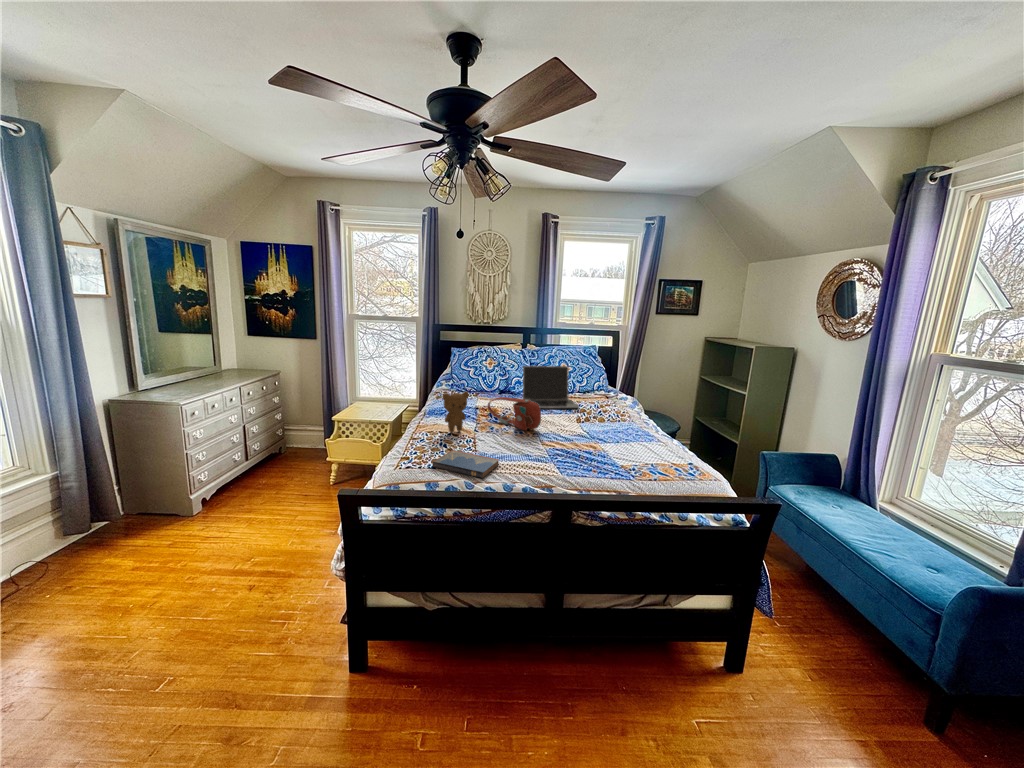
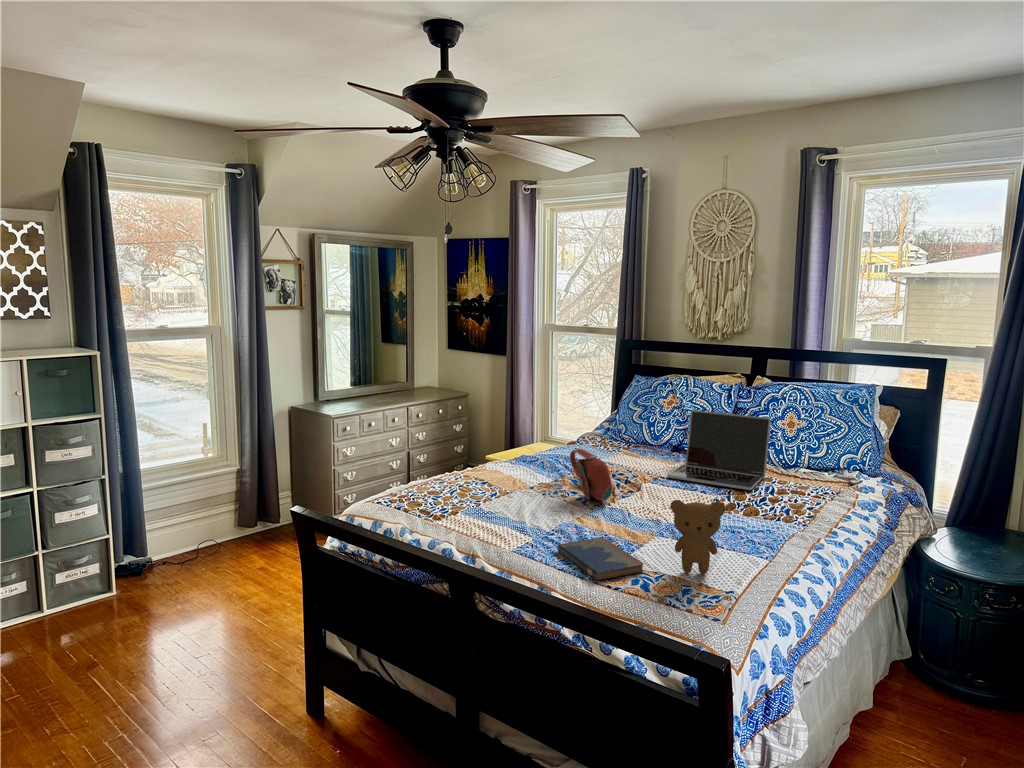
teddy bear: present [442,392,469,433] -> present [670,500,726,574]
hardcover book: present [433,450,499,478] -> present [558,537,644,580]

